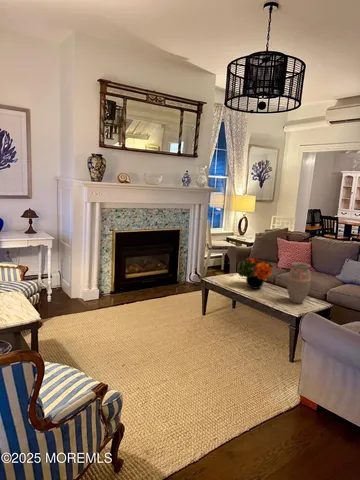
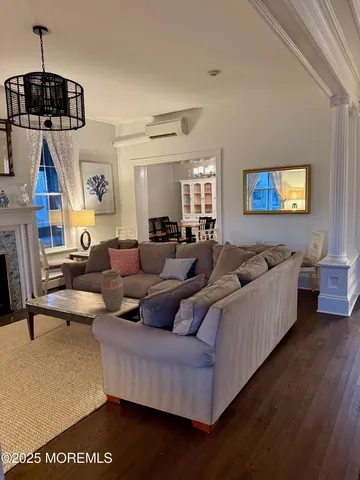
flower arrangement: present [237,257,273,289] -> none [53,271,92,304]

